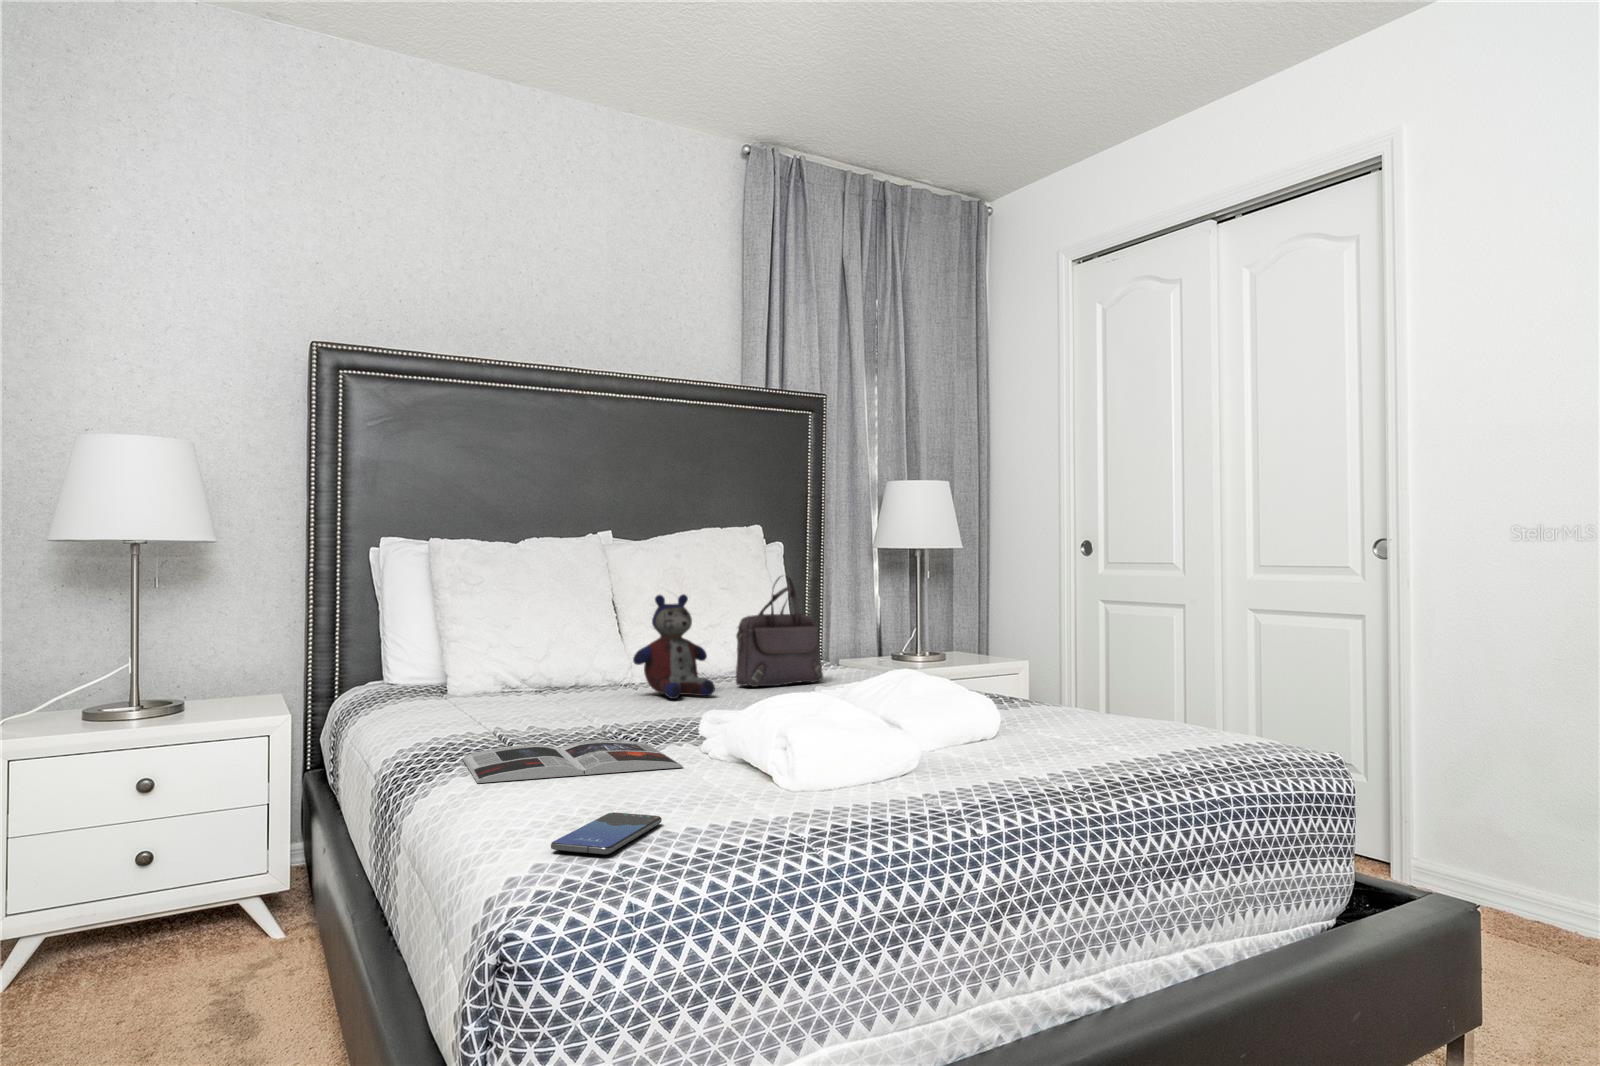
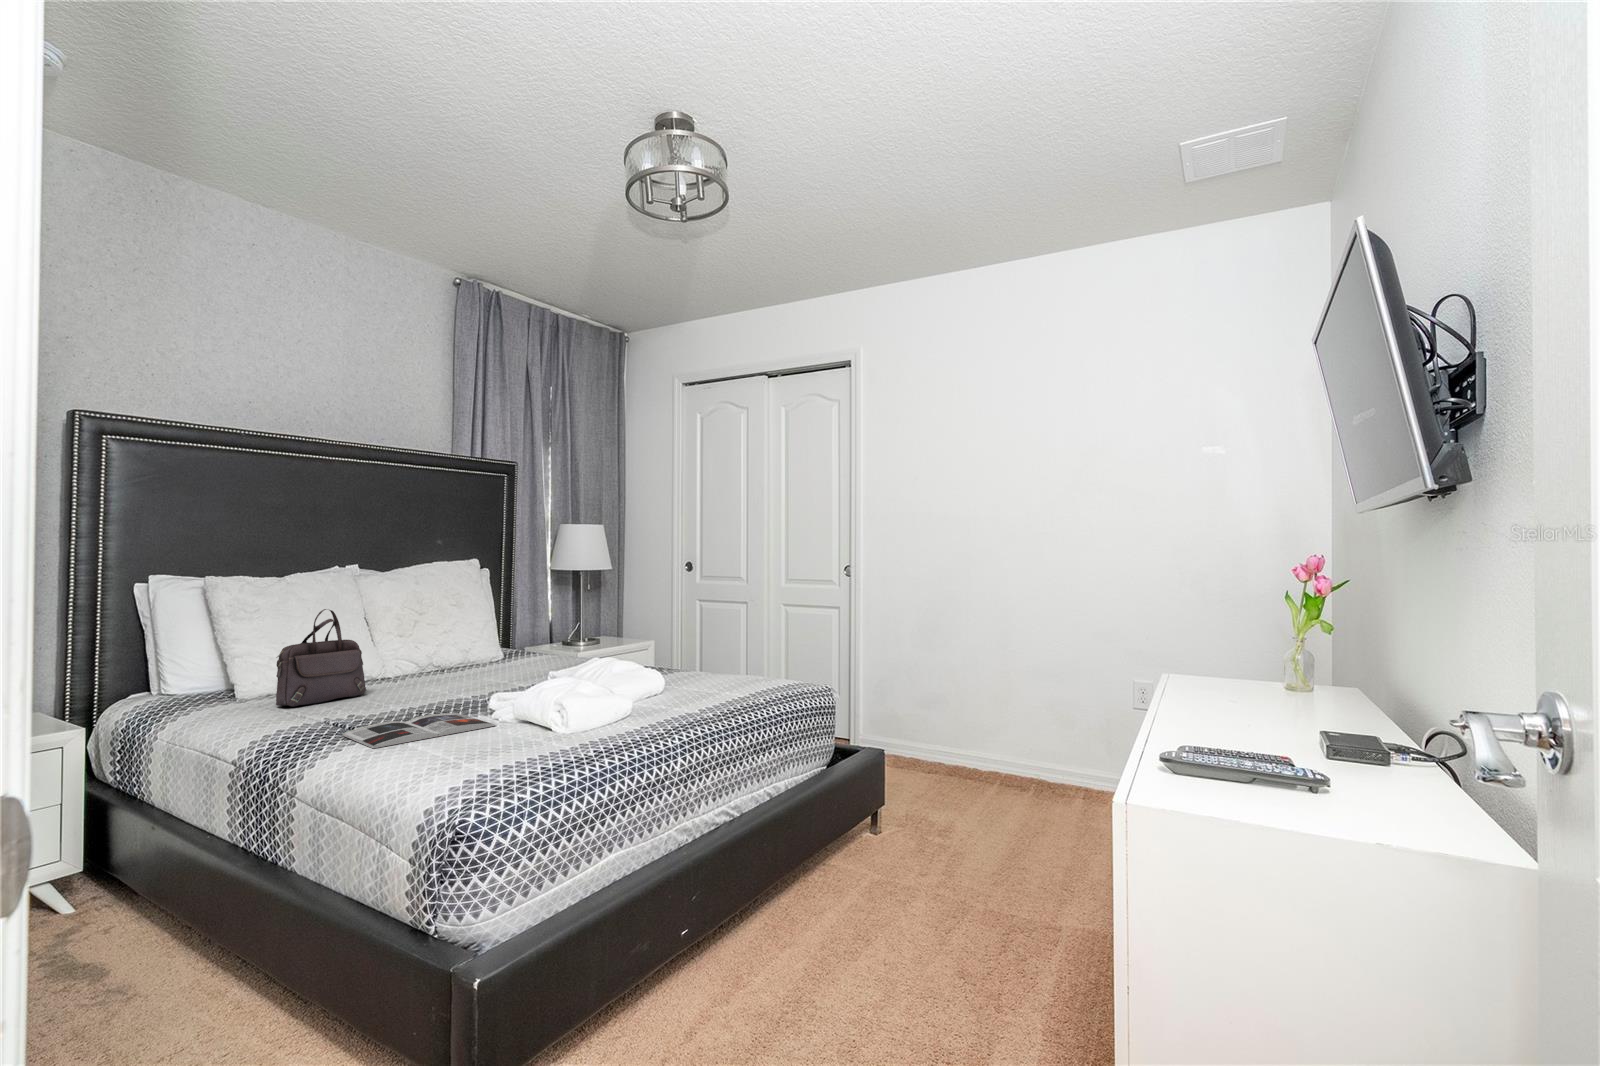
handbag: present [736,576,823,687] -> present [276,609,366,706]
stuffed bear: present [633,594,715,699] -> none [411,613,471,683]
smartphone: present [551,812,662,854] -> none [468,753,516,776]

